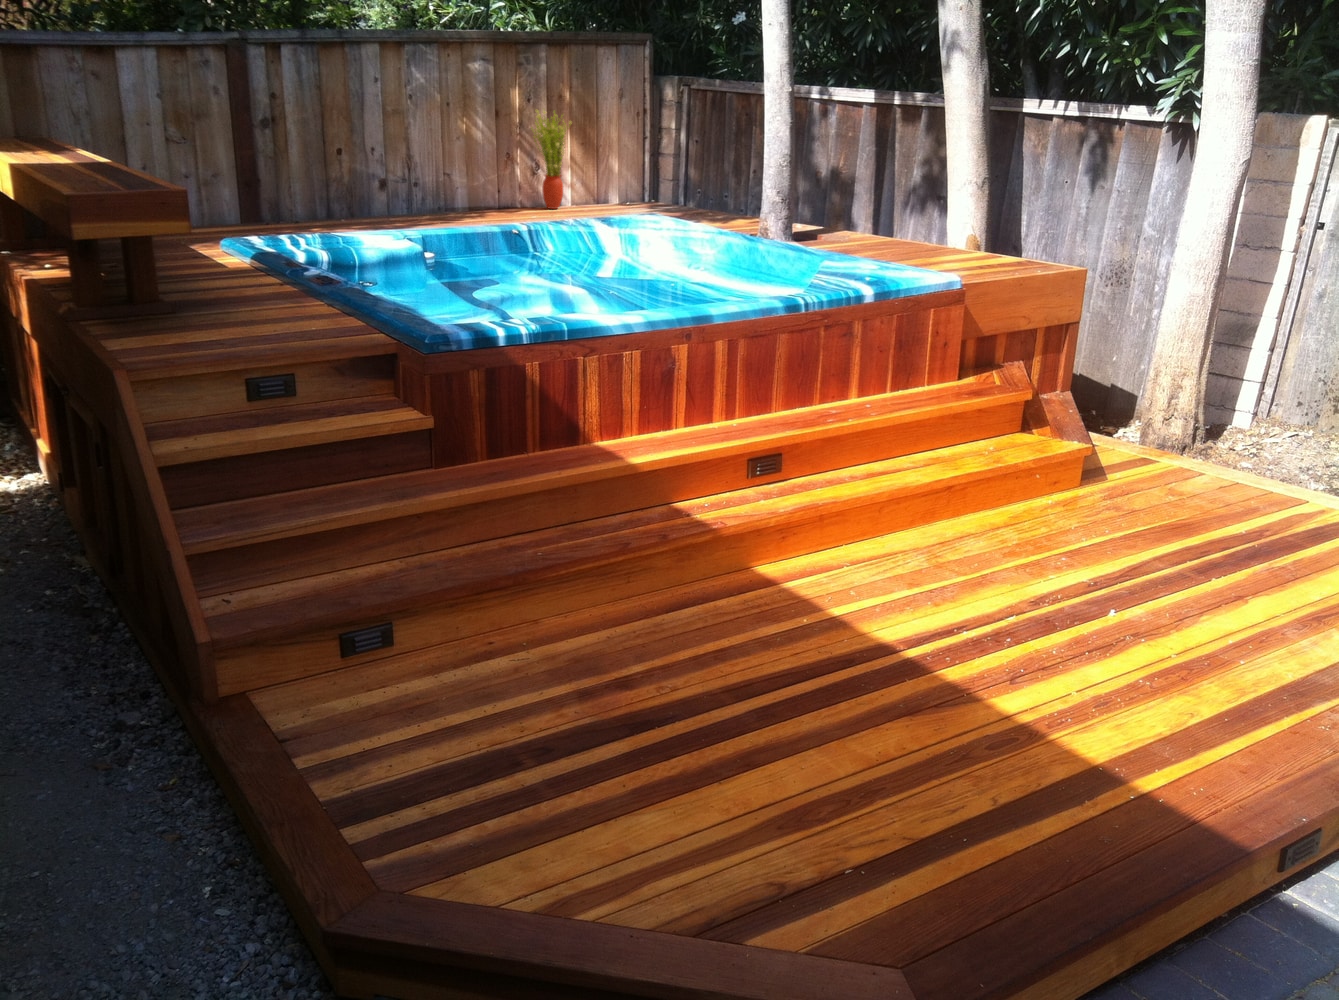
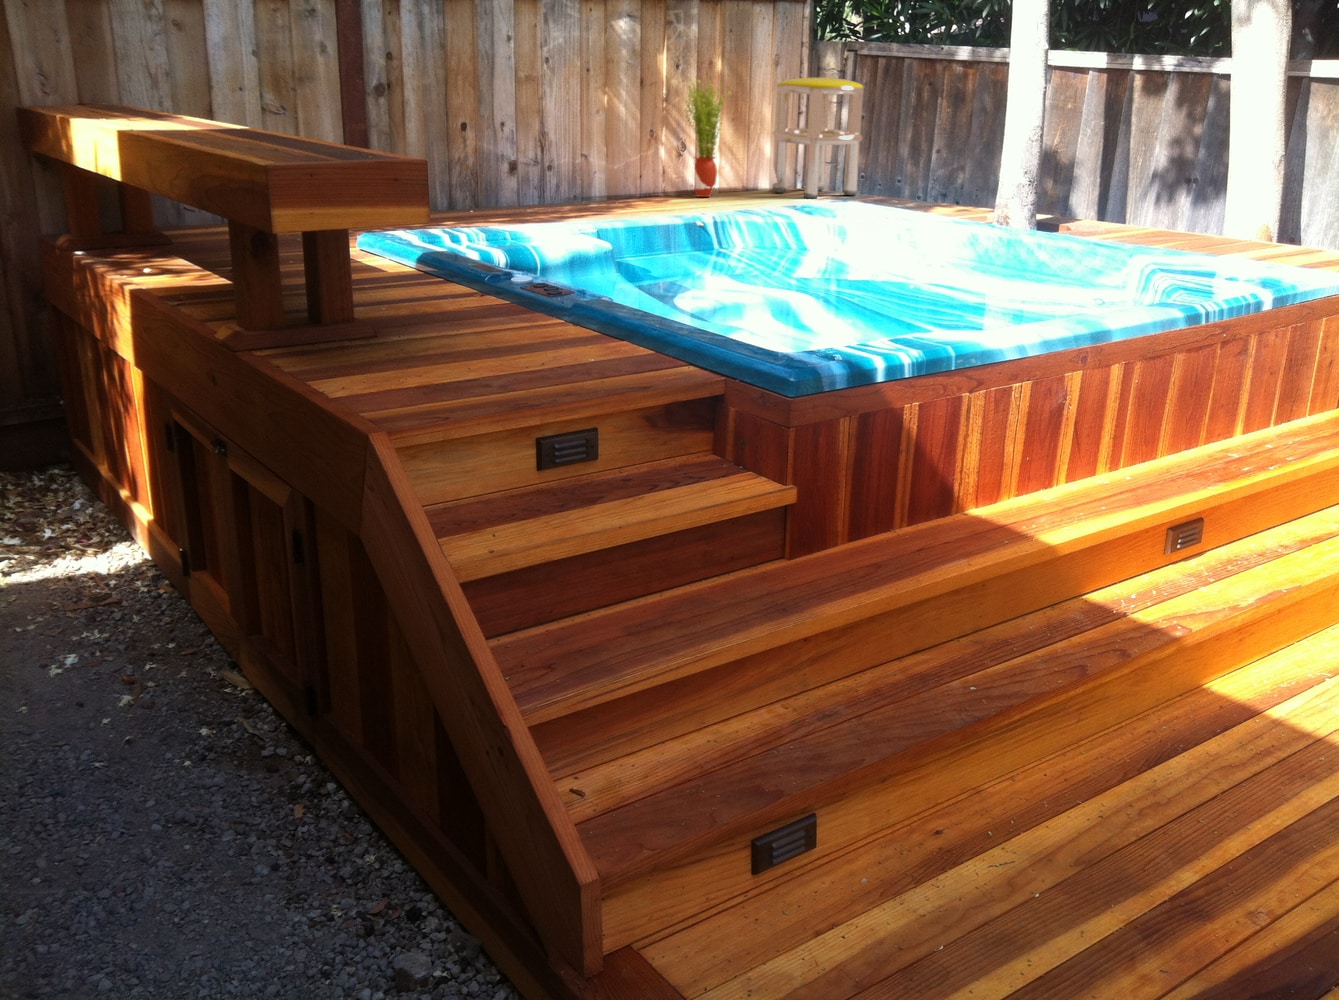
stool: none [615,109,689,210] -> present [772,78,863,198]

